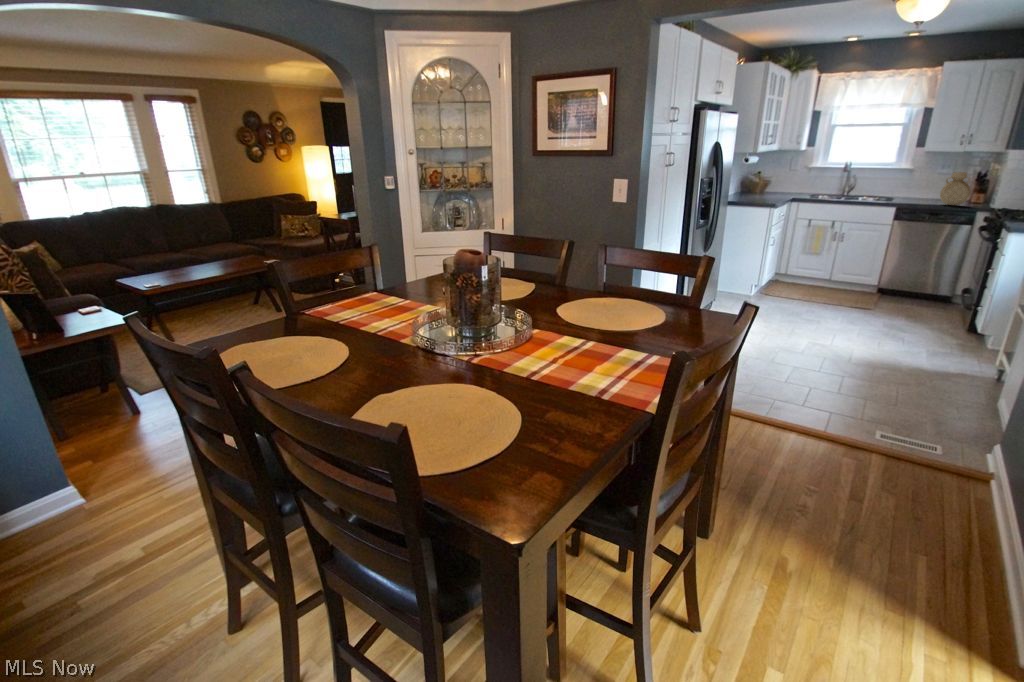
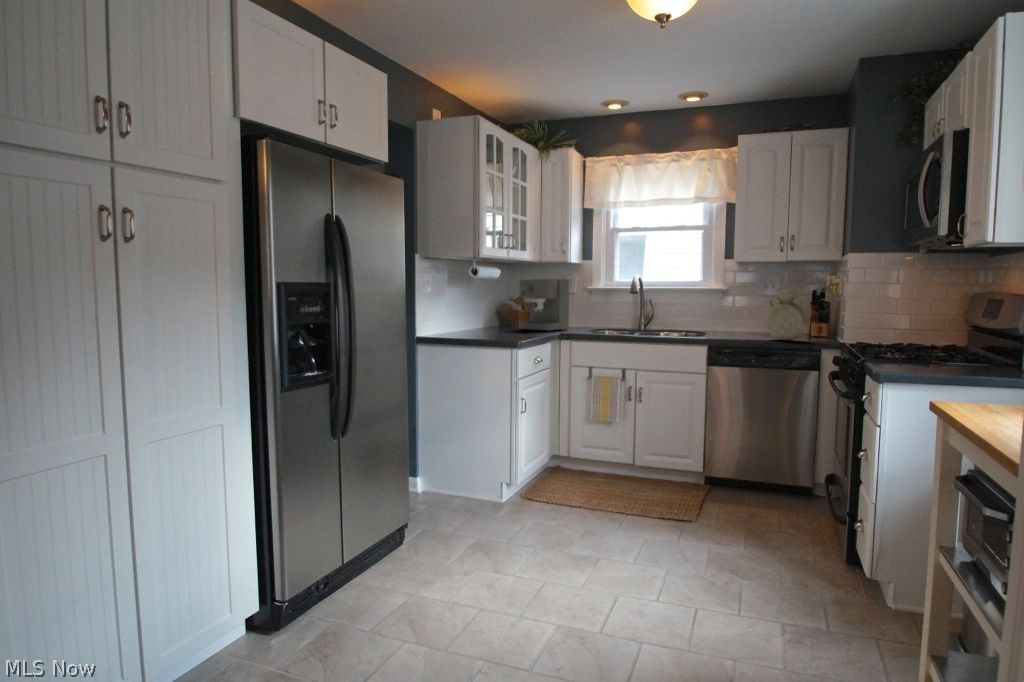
coffee maker: none [762,162,801,197] -> present [519,279,569,331]

